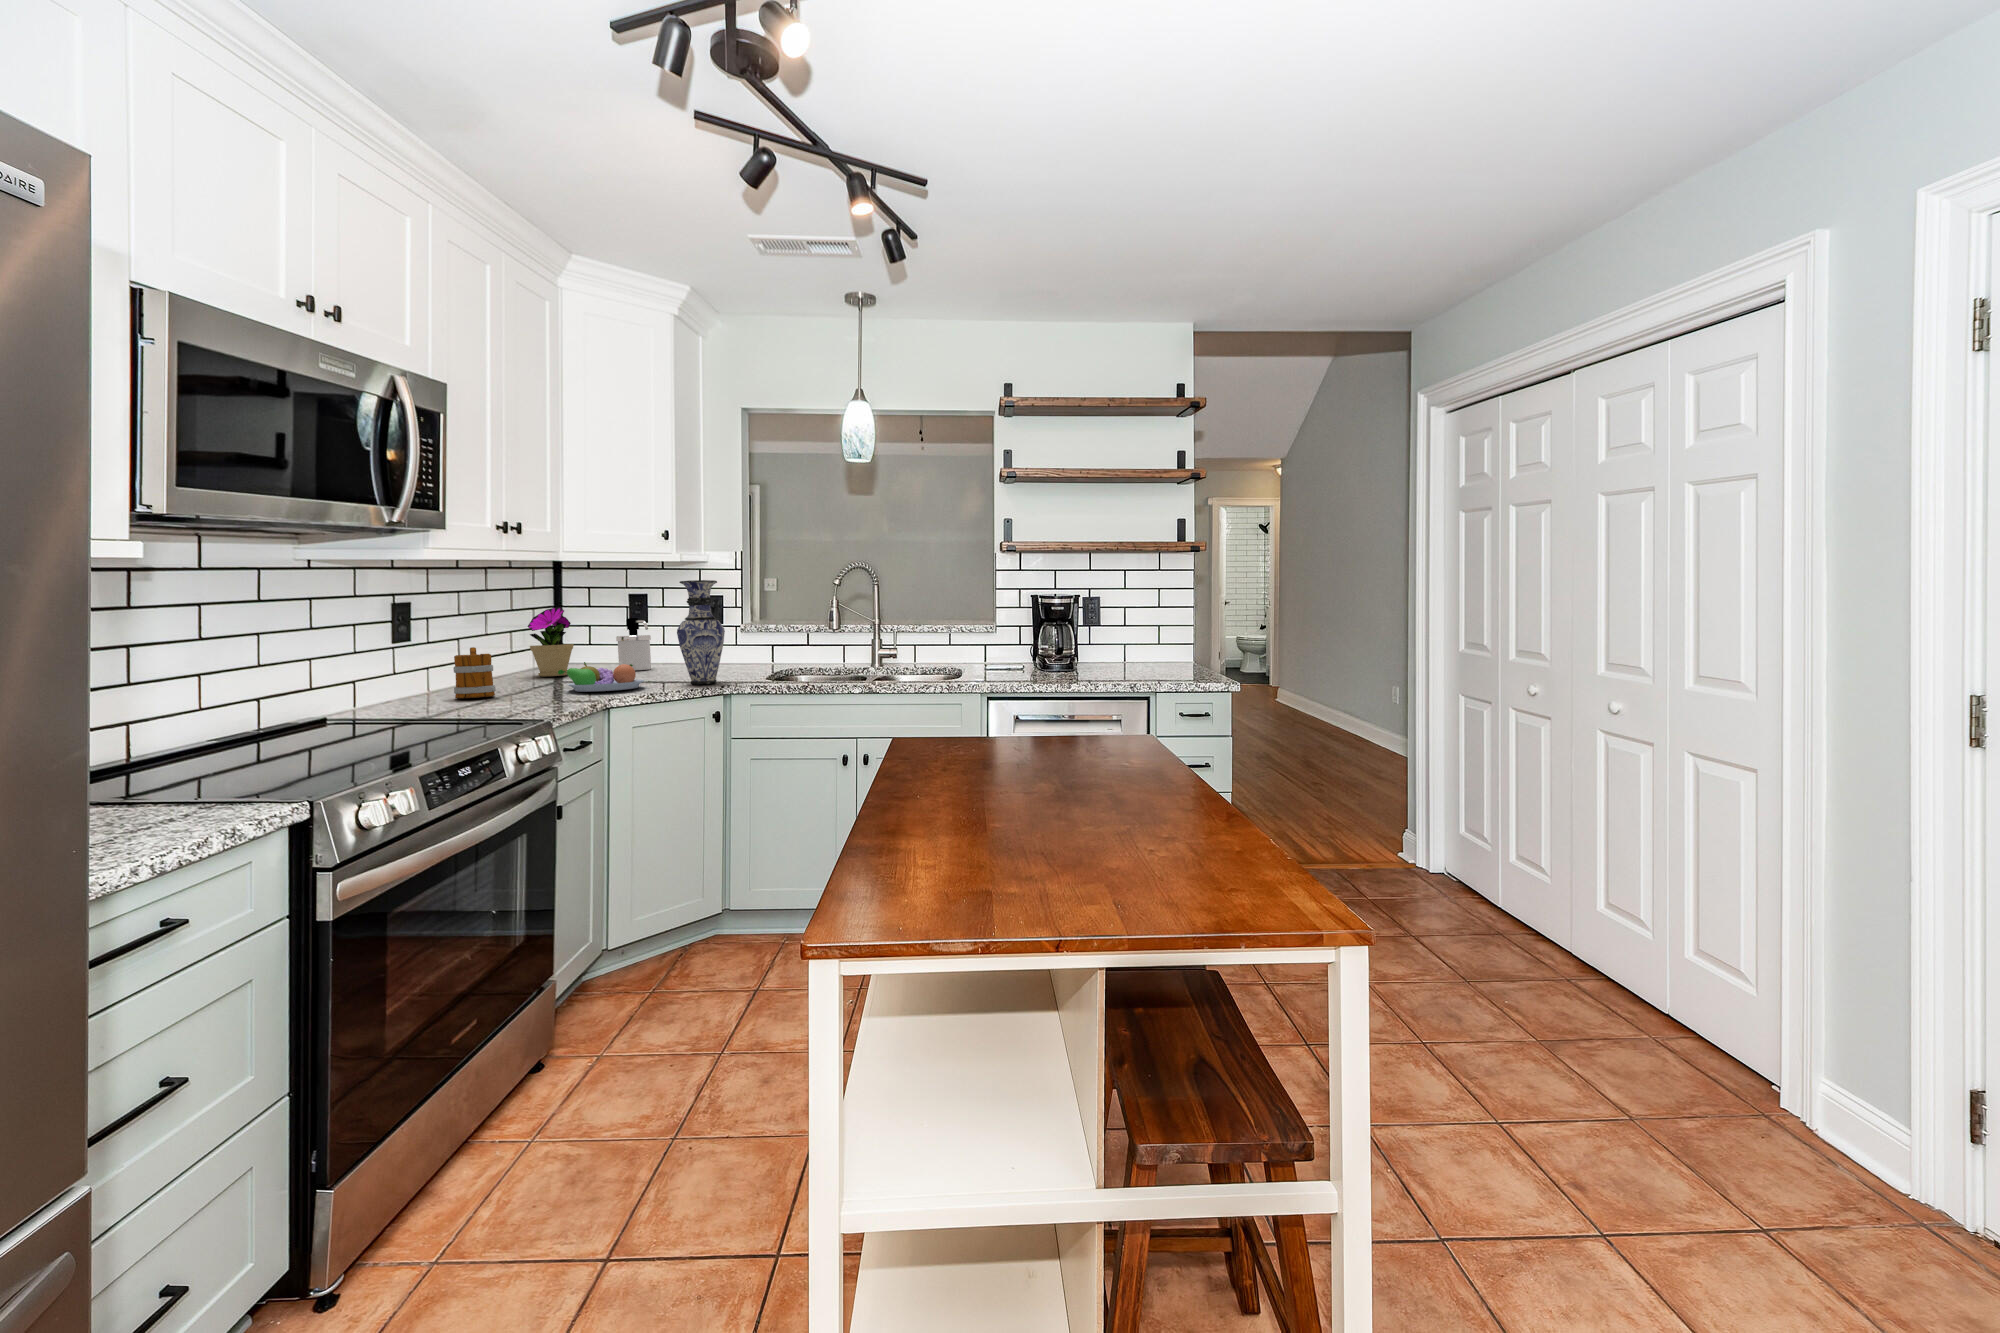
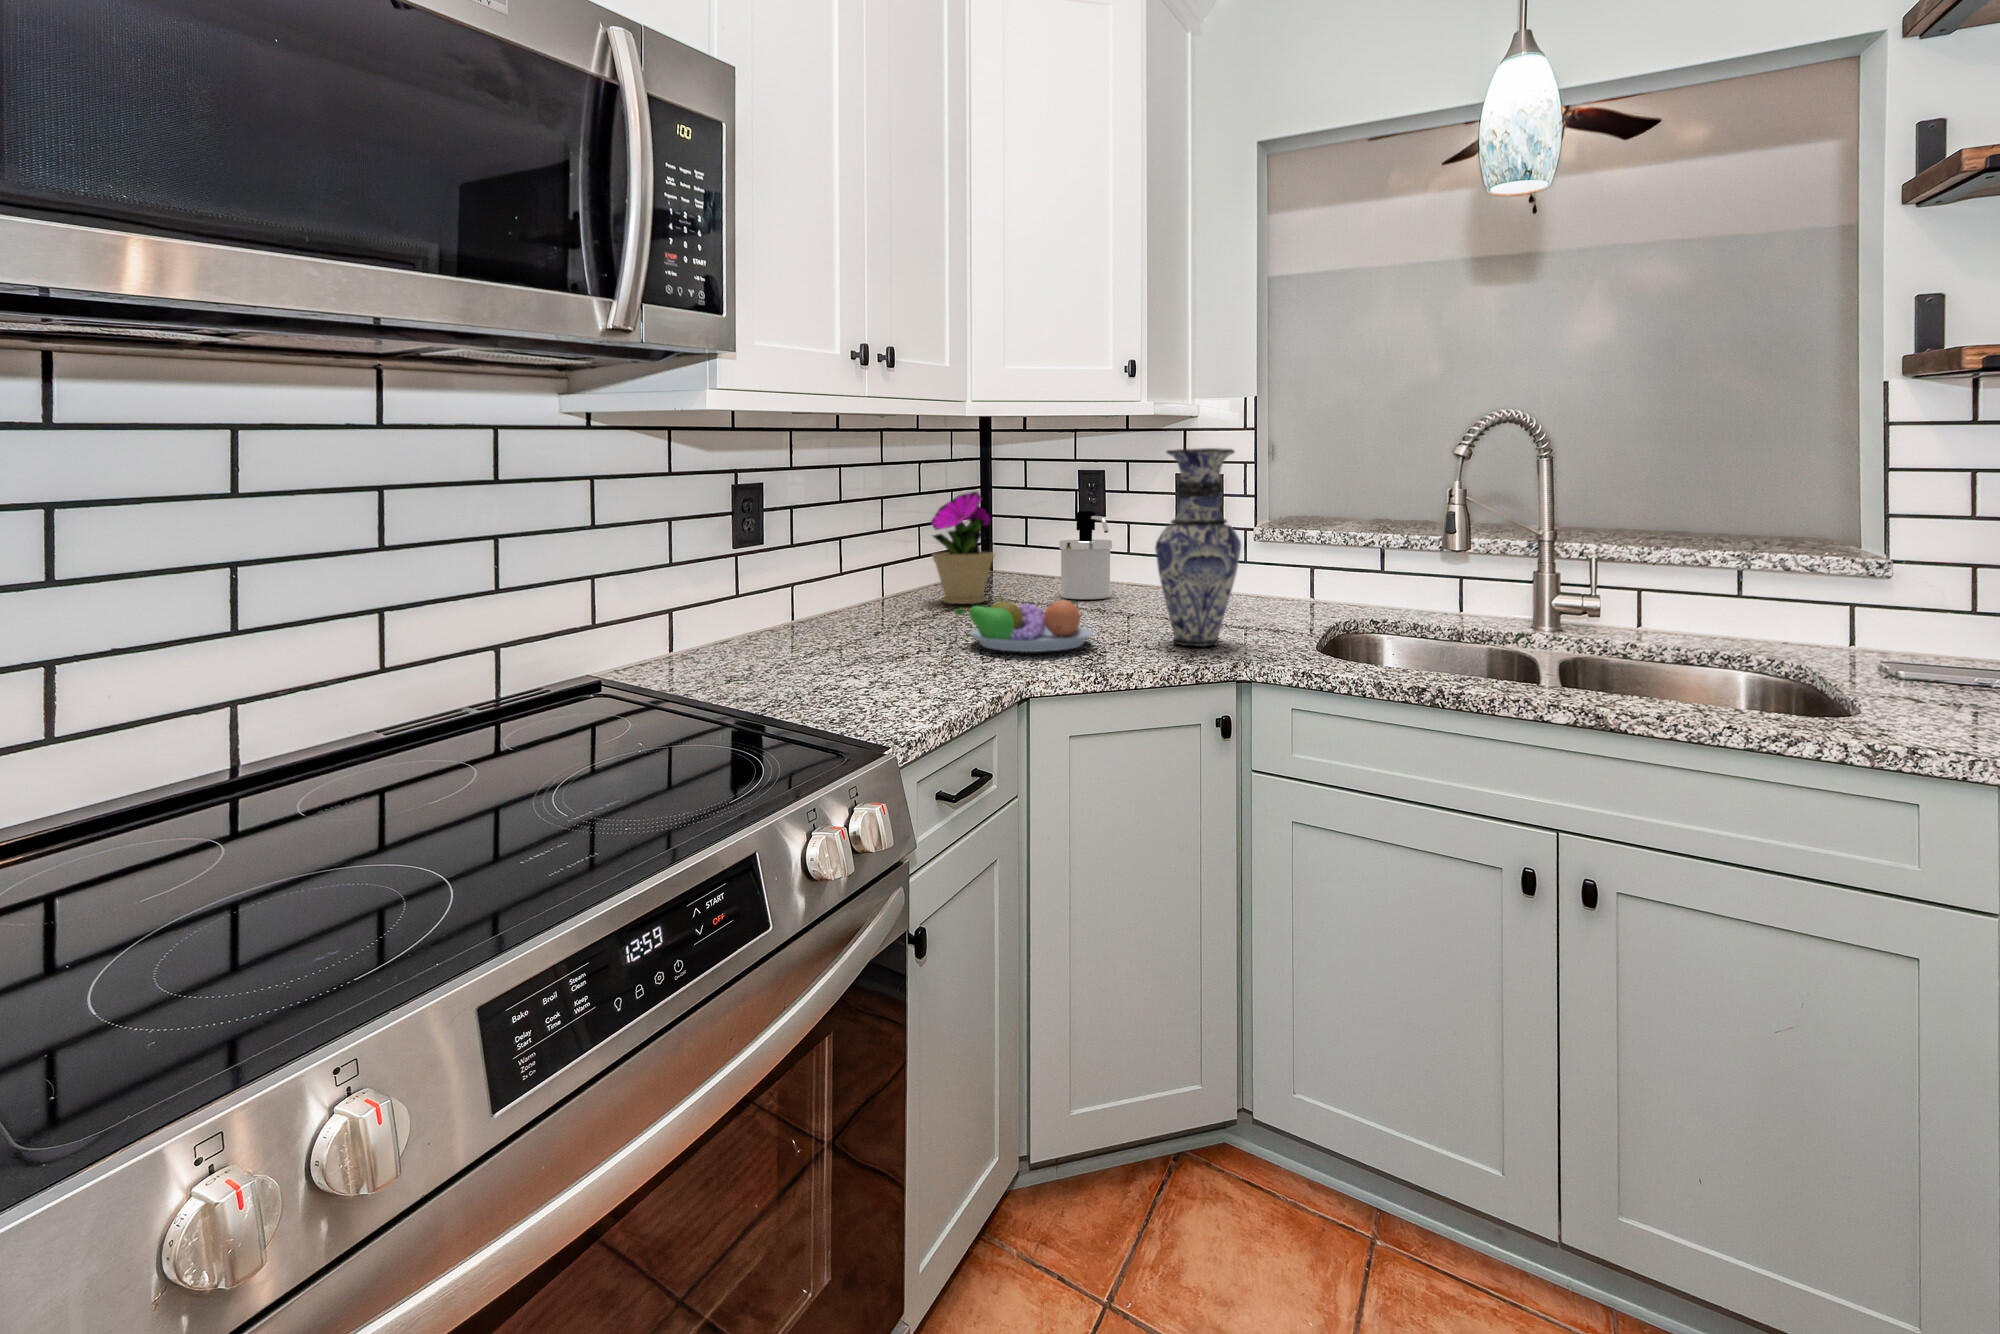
mug: present [453,647,496,699] -> none [800,562,861,650]

